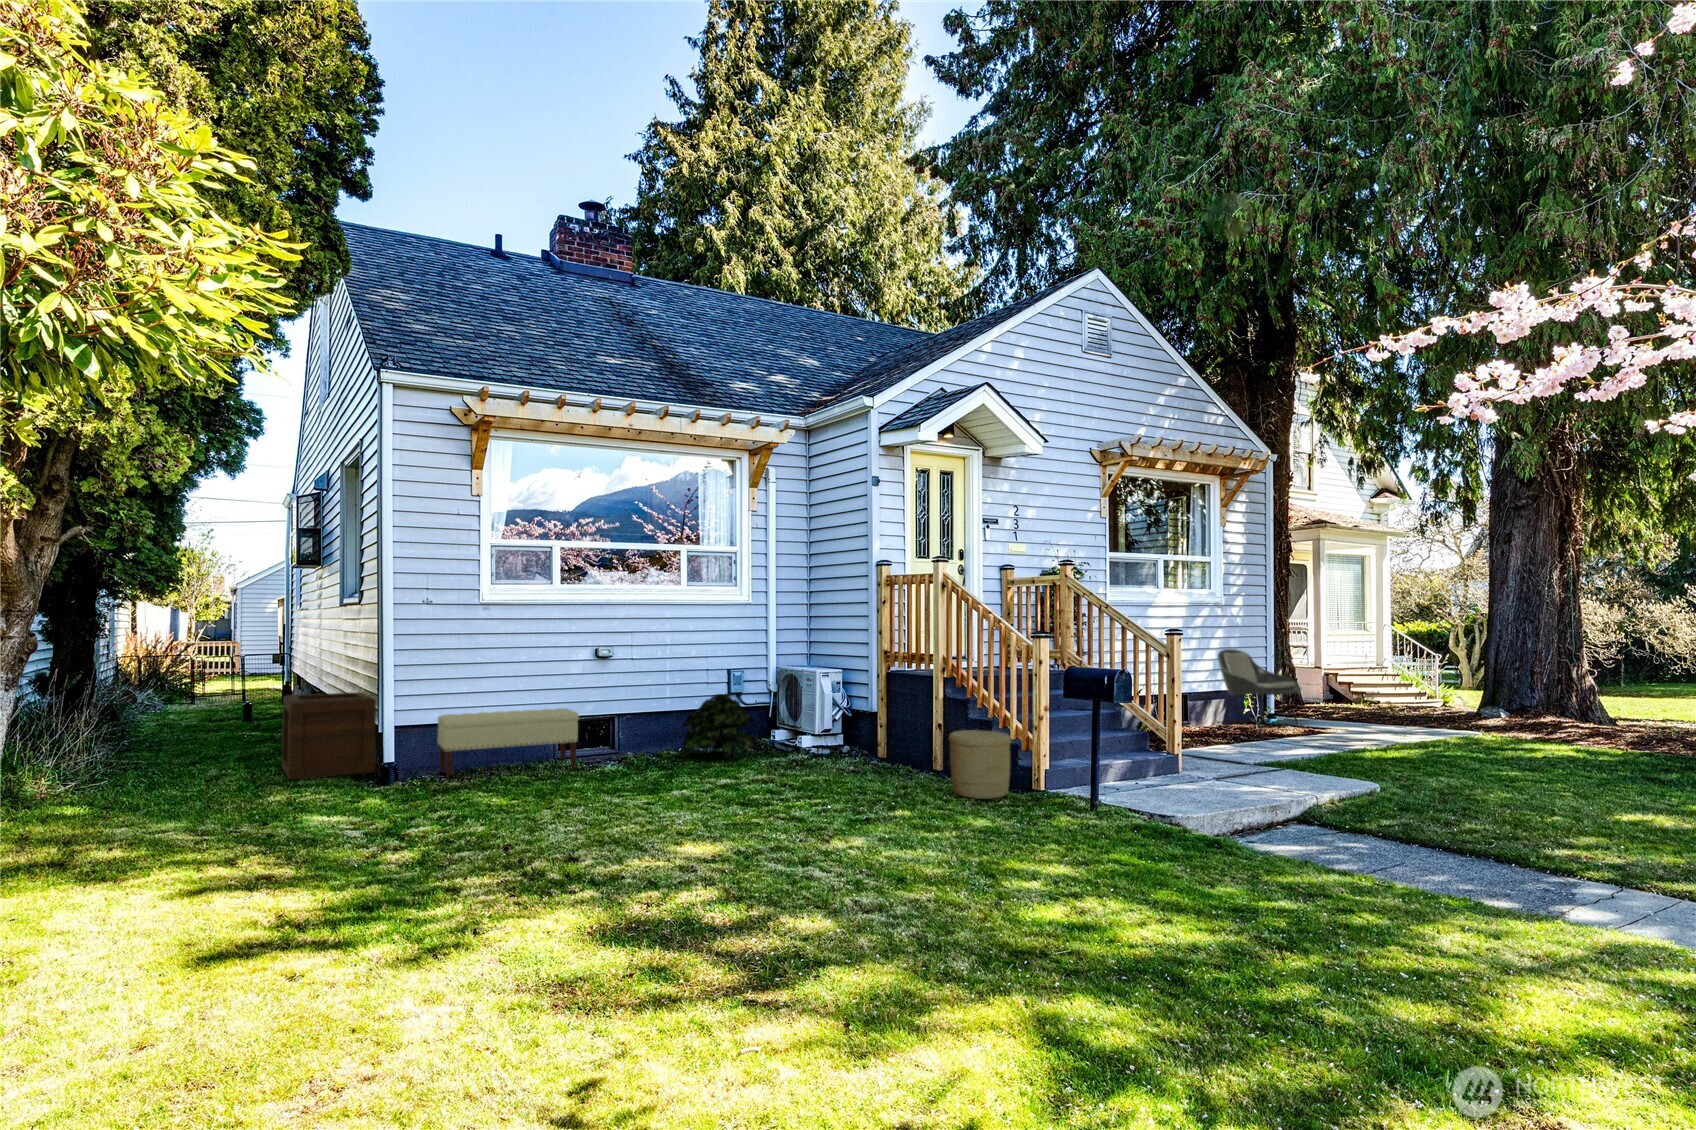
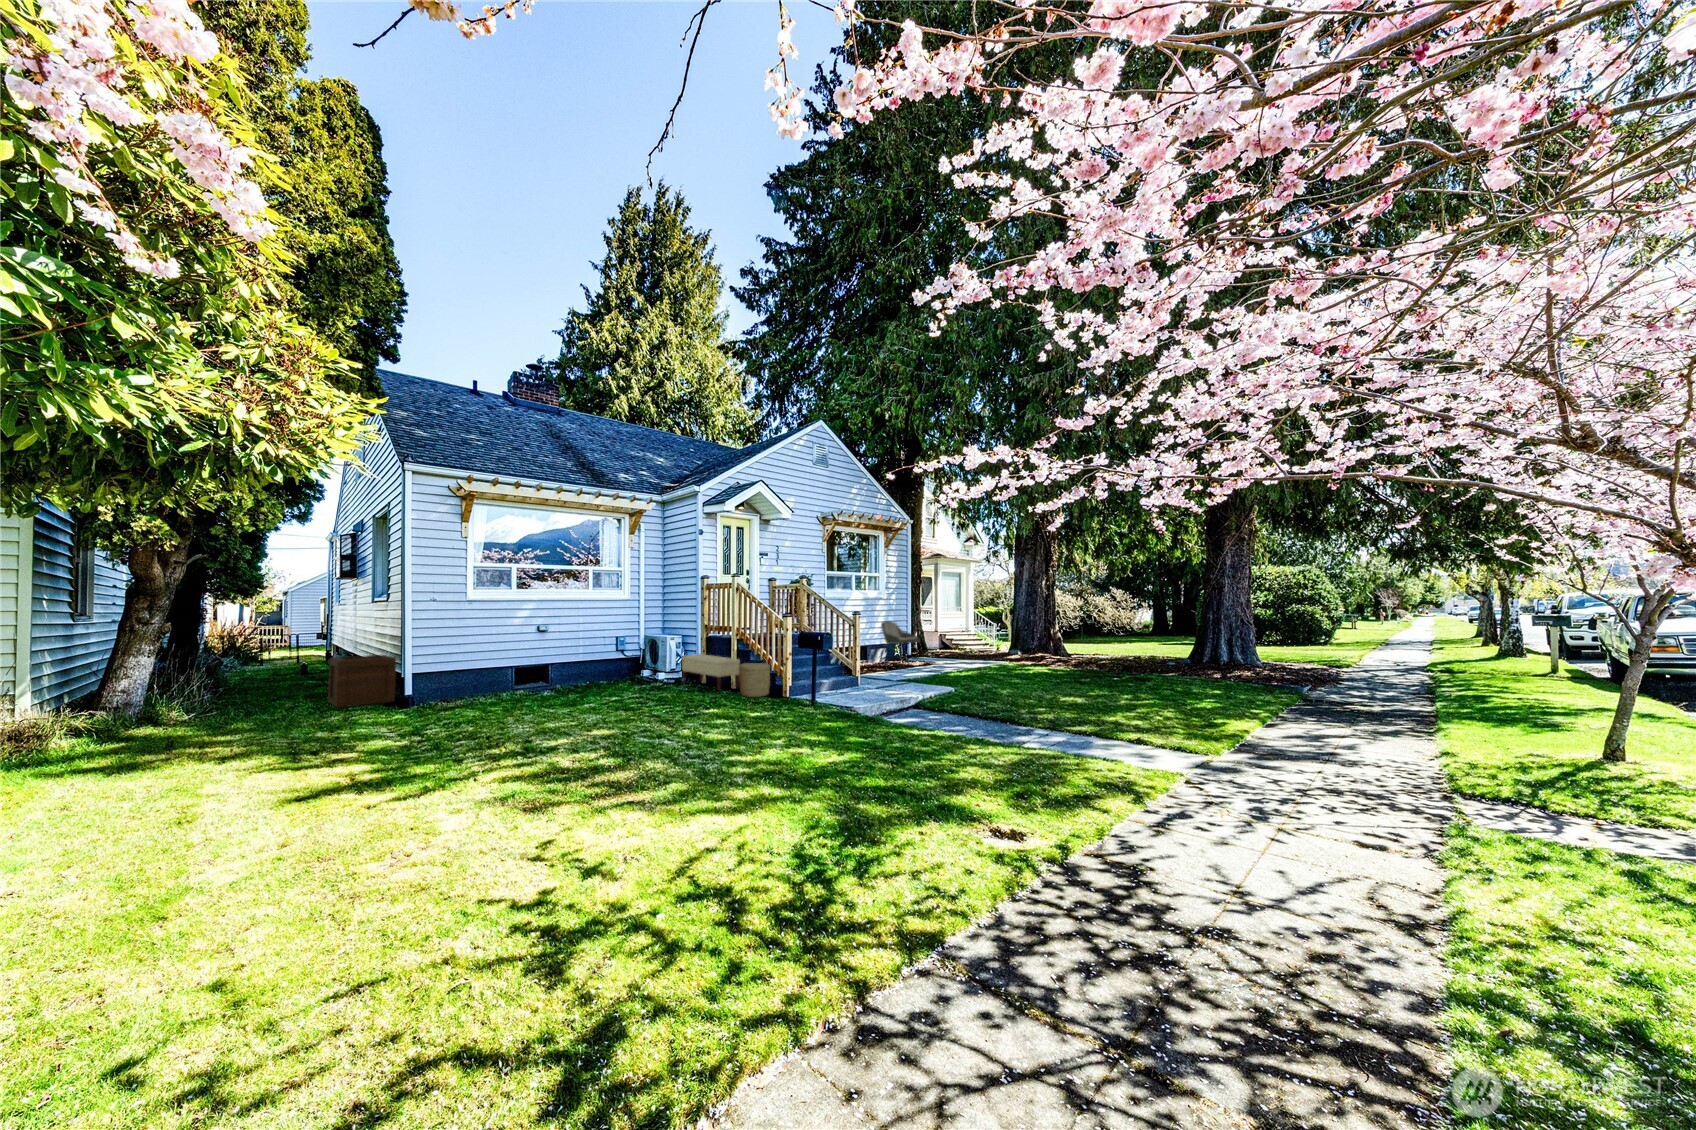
potted plant: present [683,693,755,758] -> none [591,649,634,685]
bench: present [437,708,579,779] -> present [682,654,740,691]

